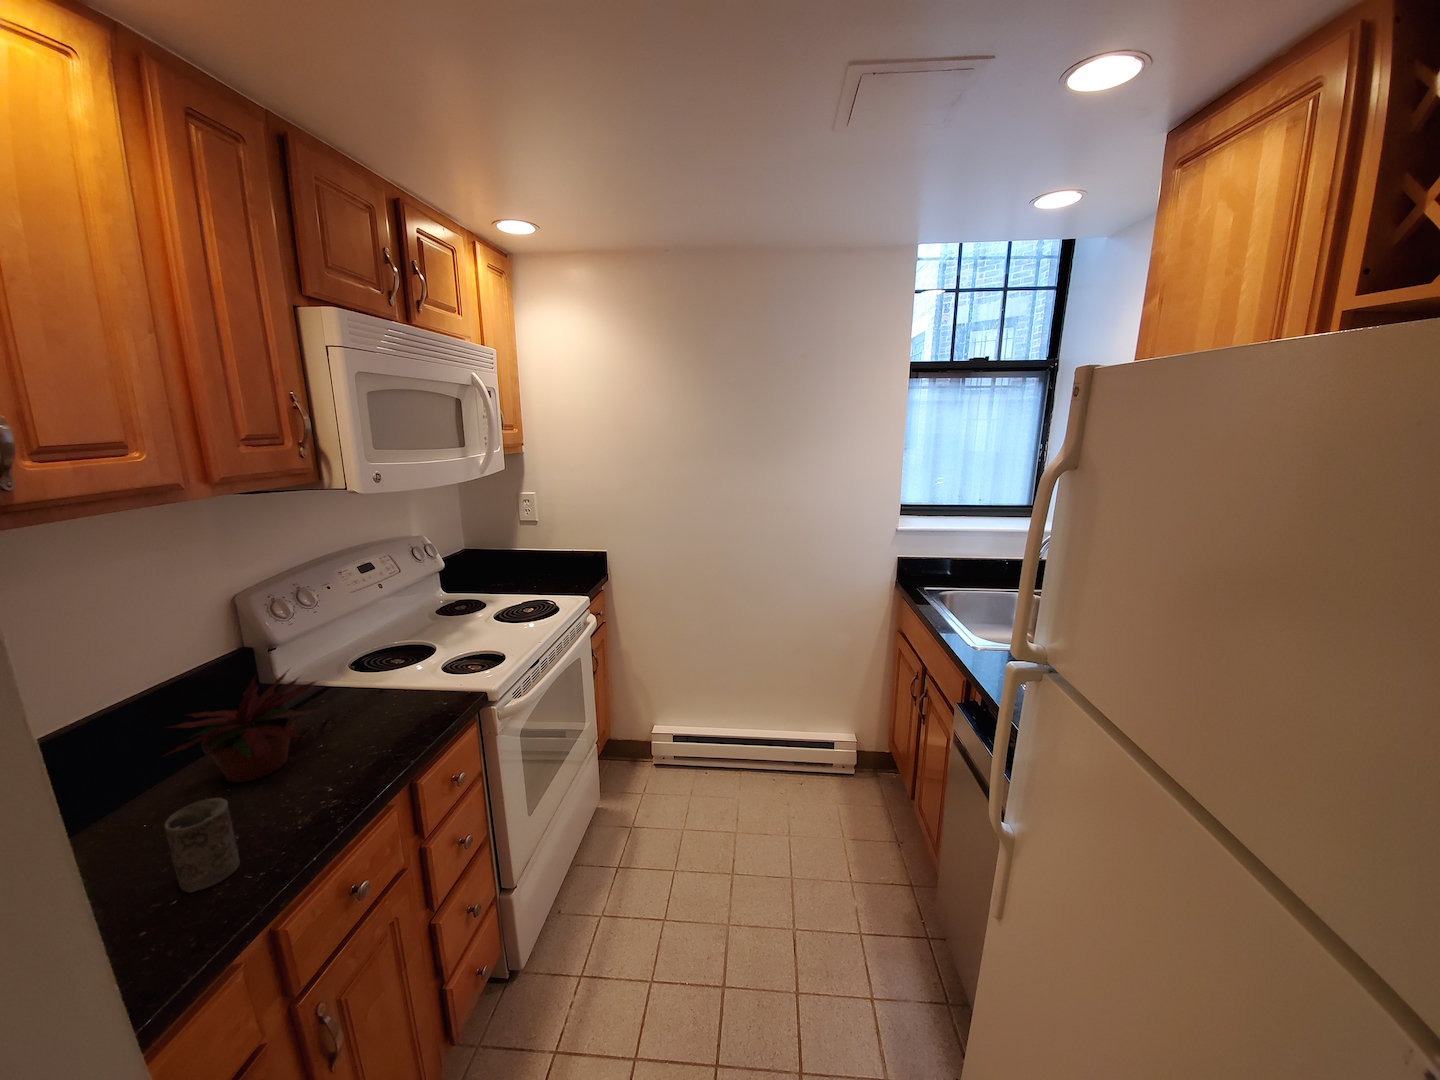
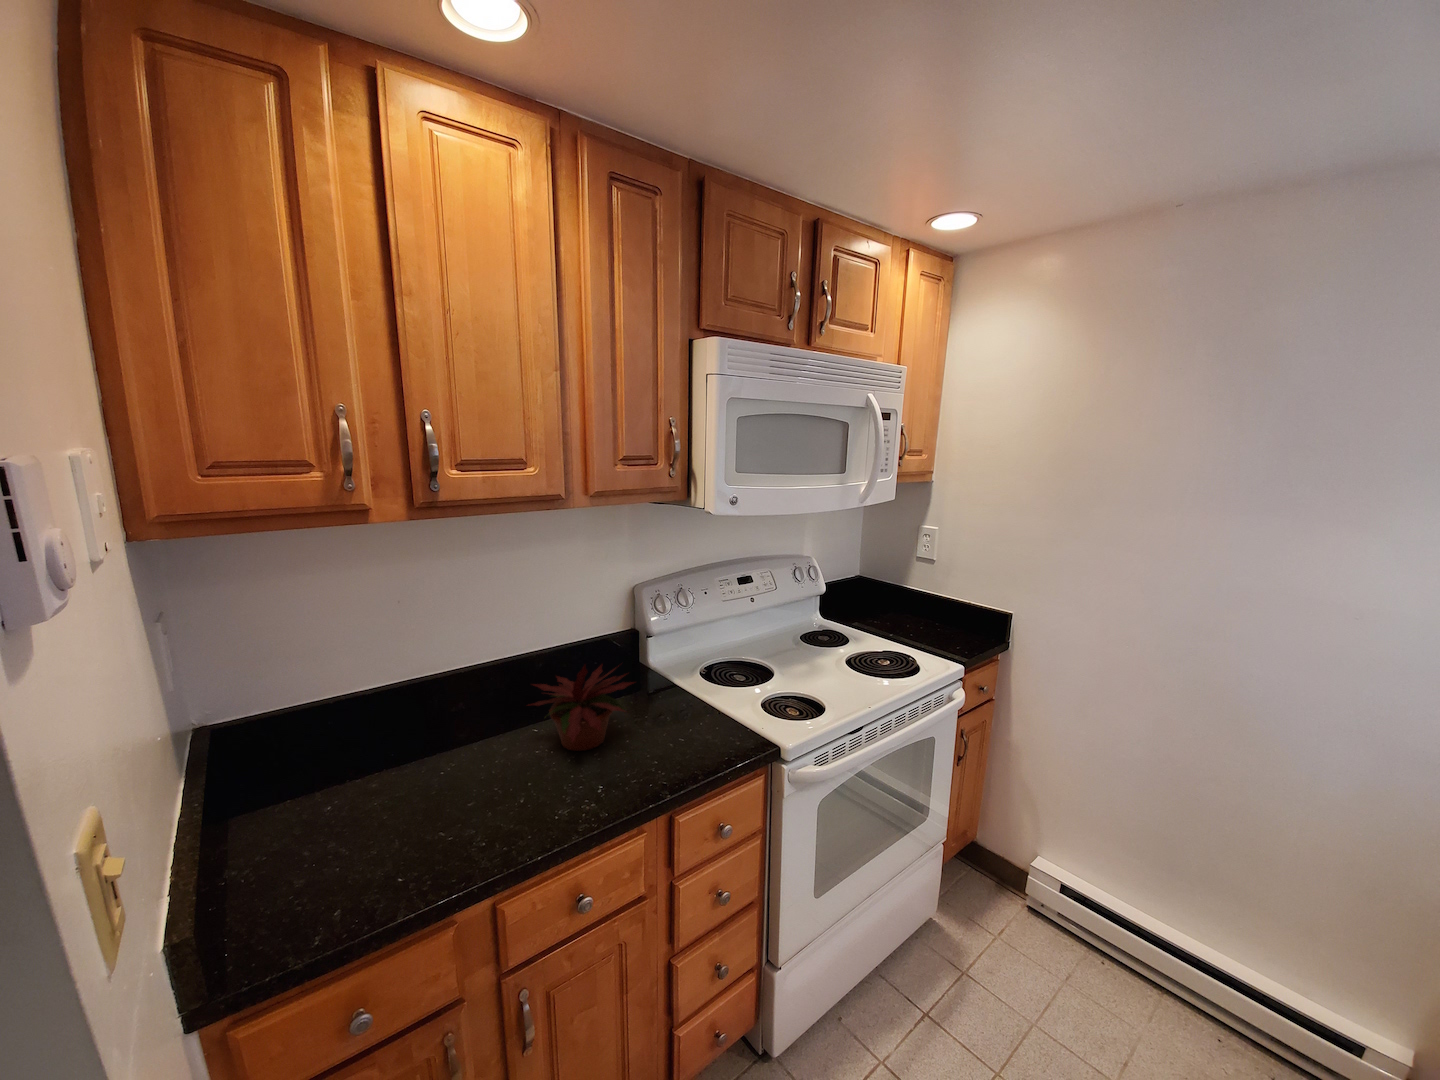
mug: present [164,798,240,893] -> none [463,763,510,840]

